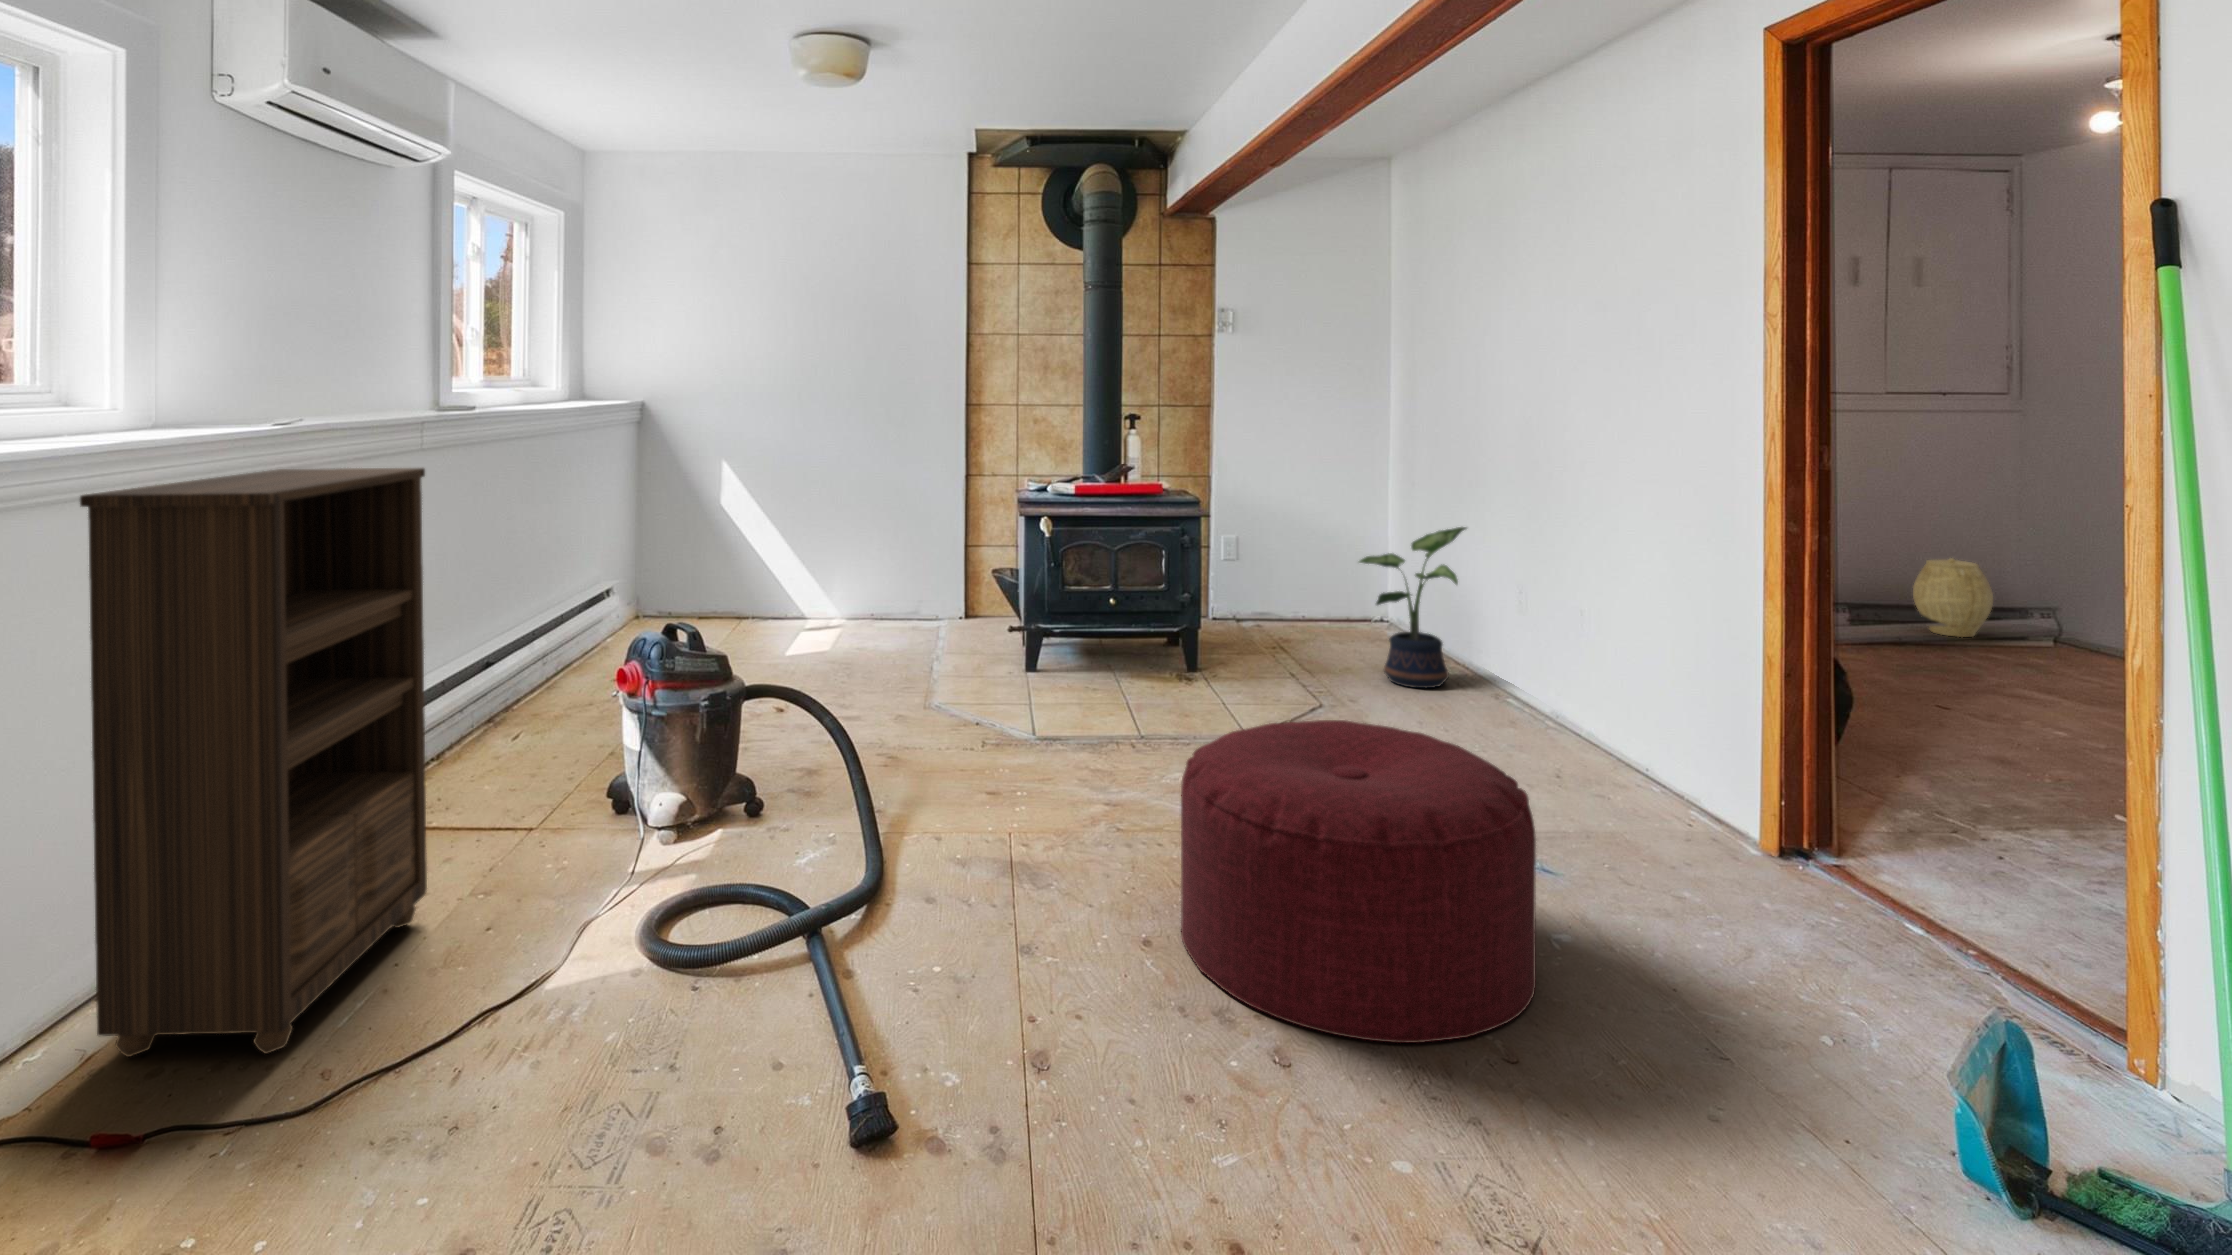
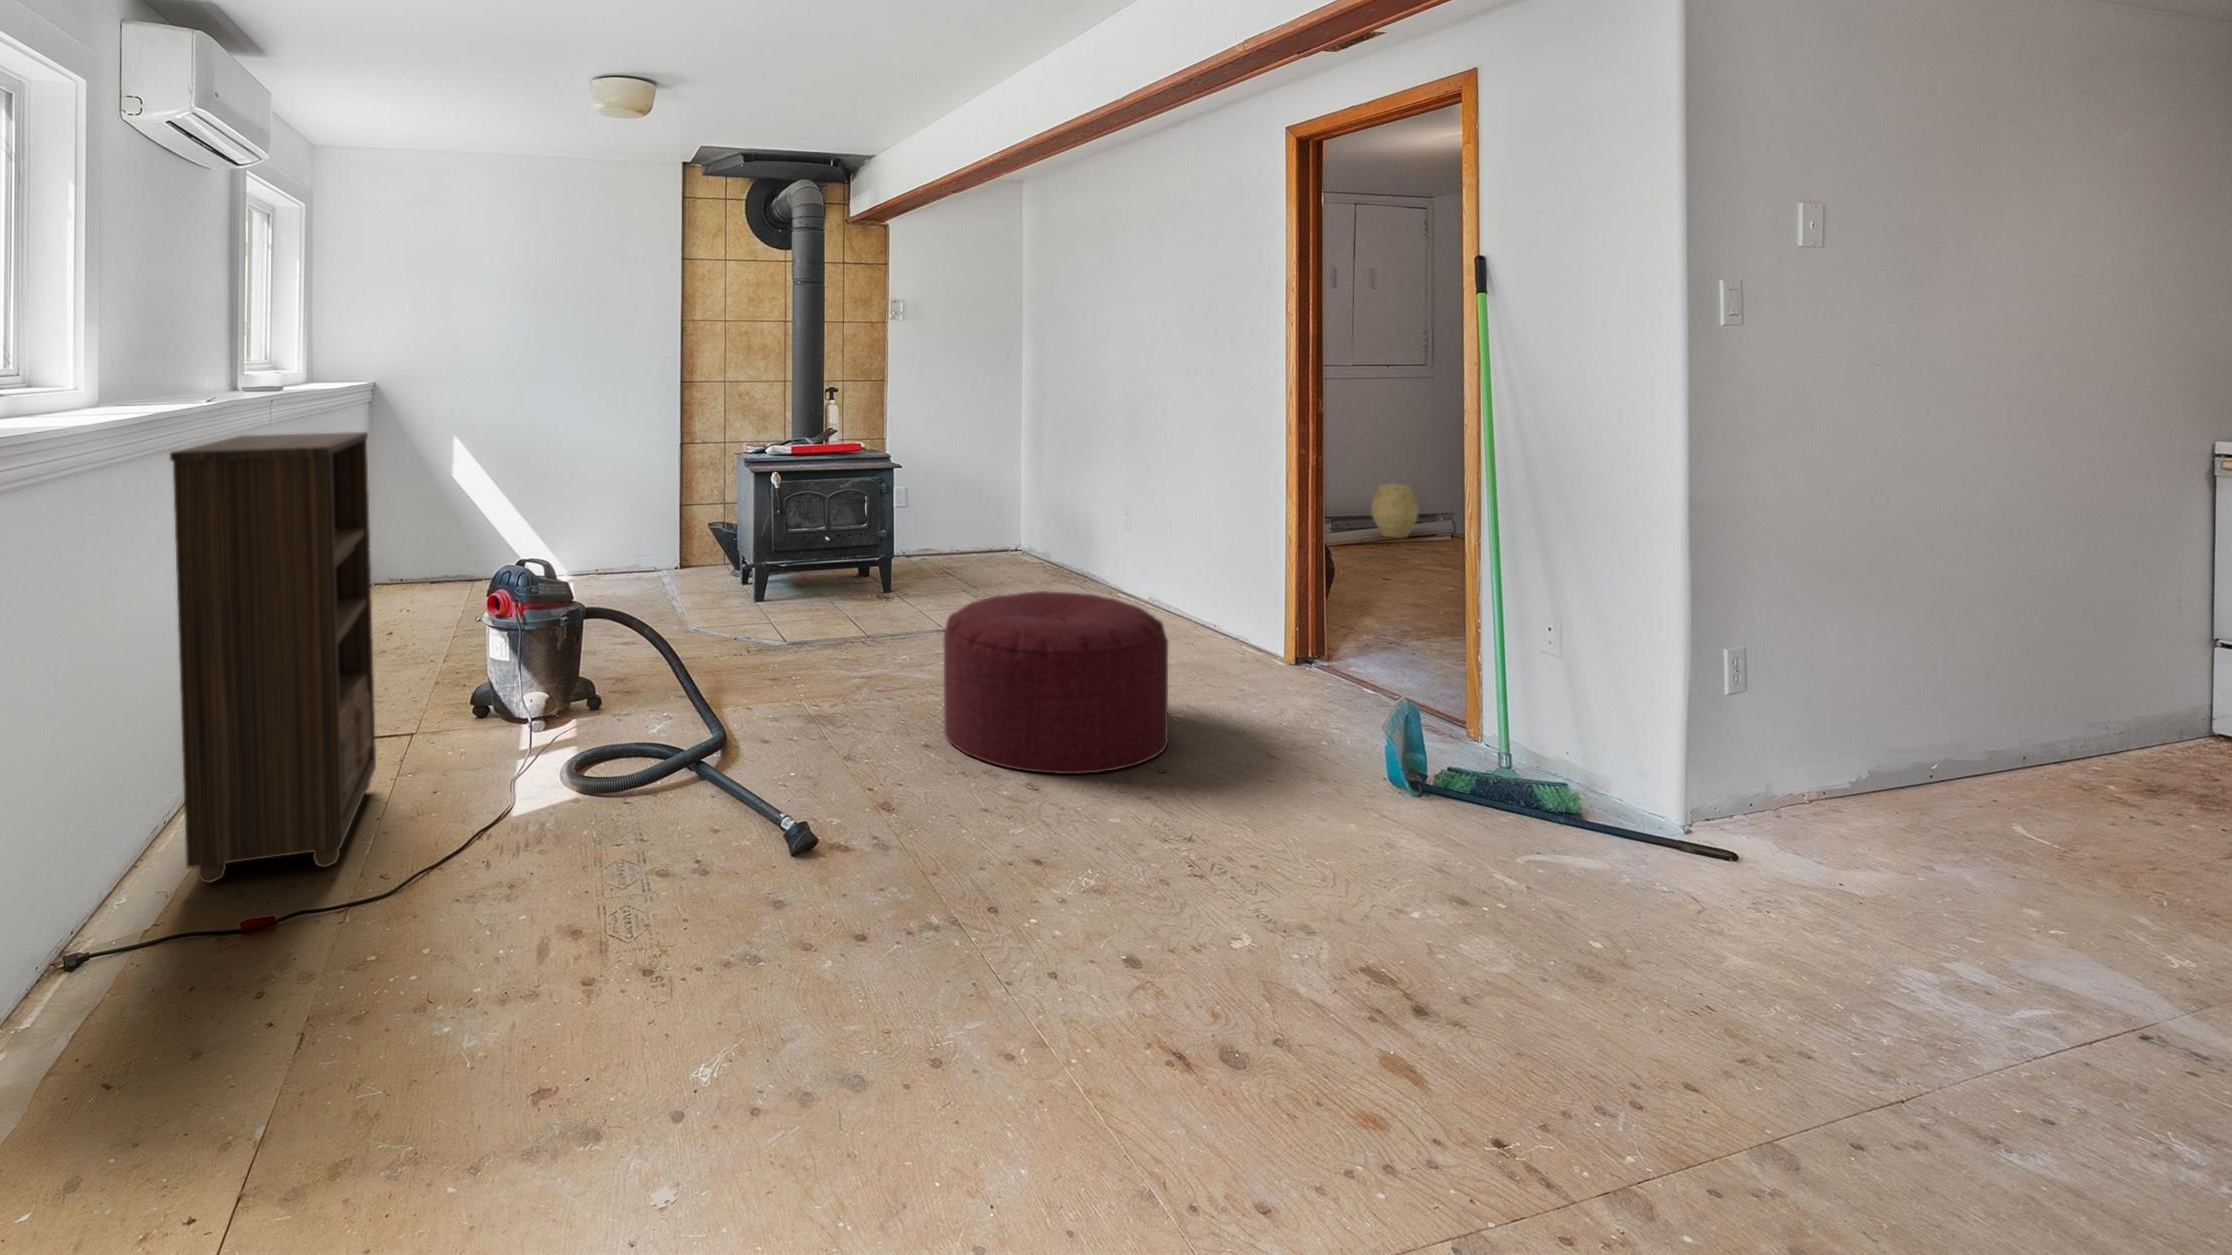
potted plant: present [1359,527,1466,688] -> none [1012,469,1089,590]

